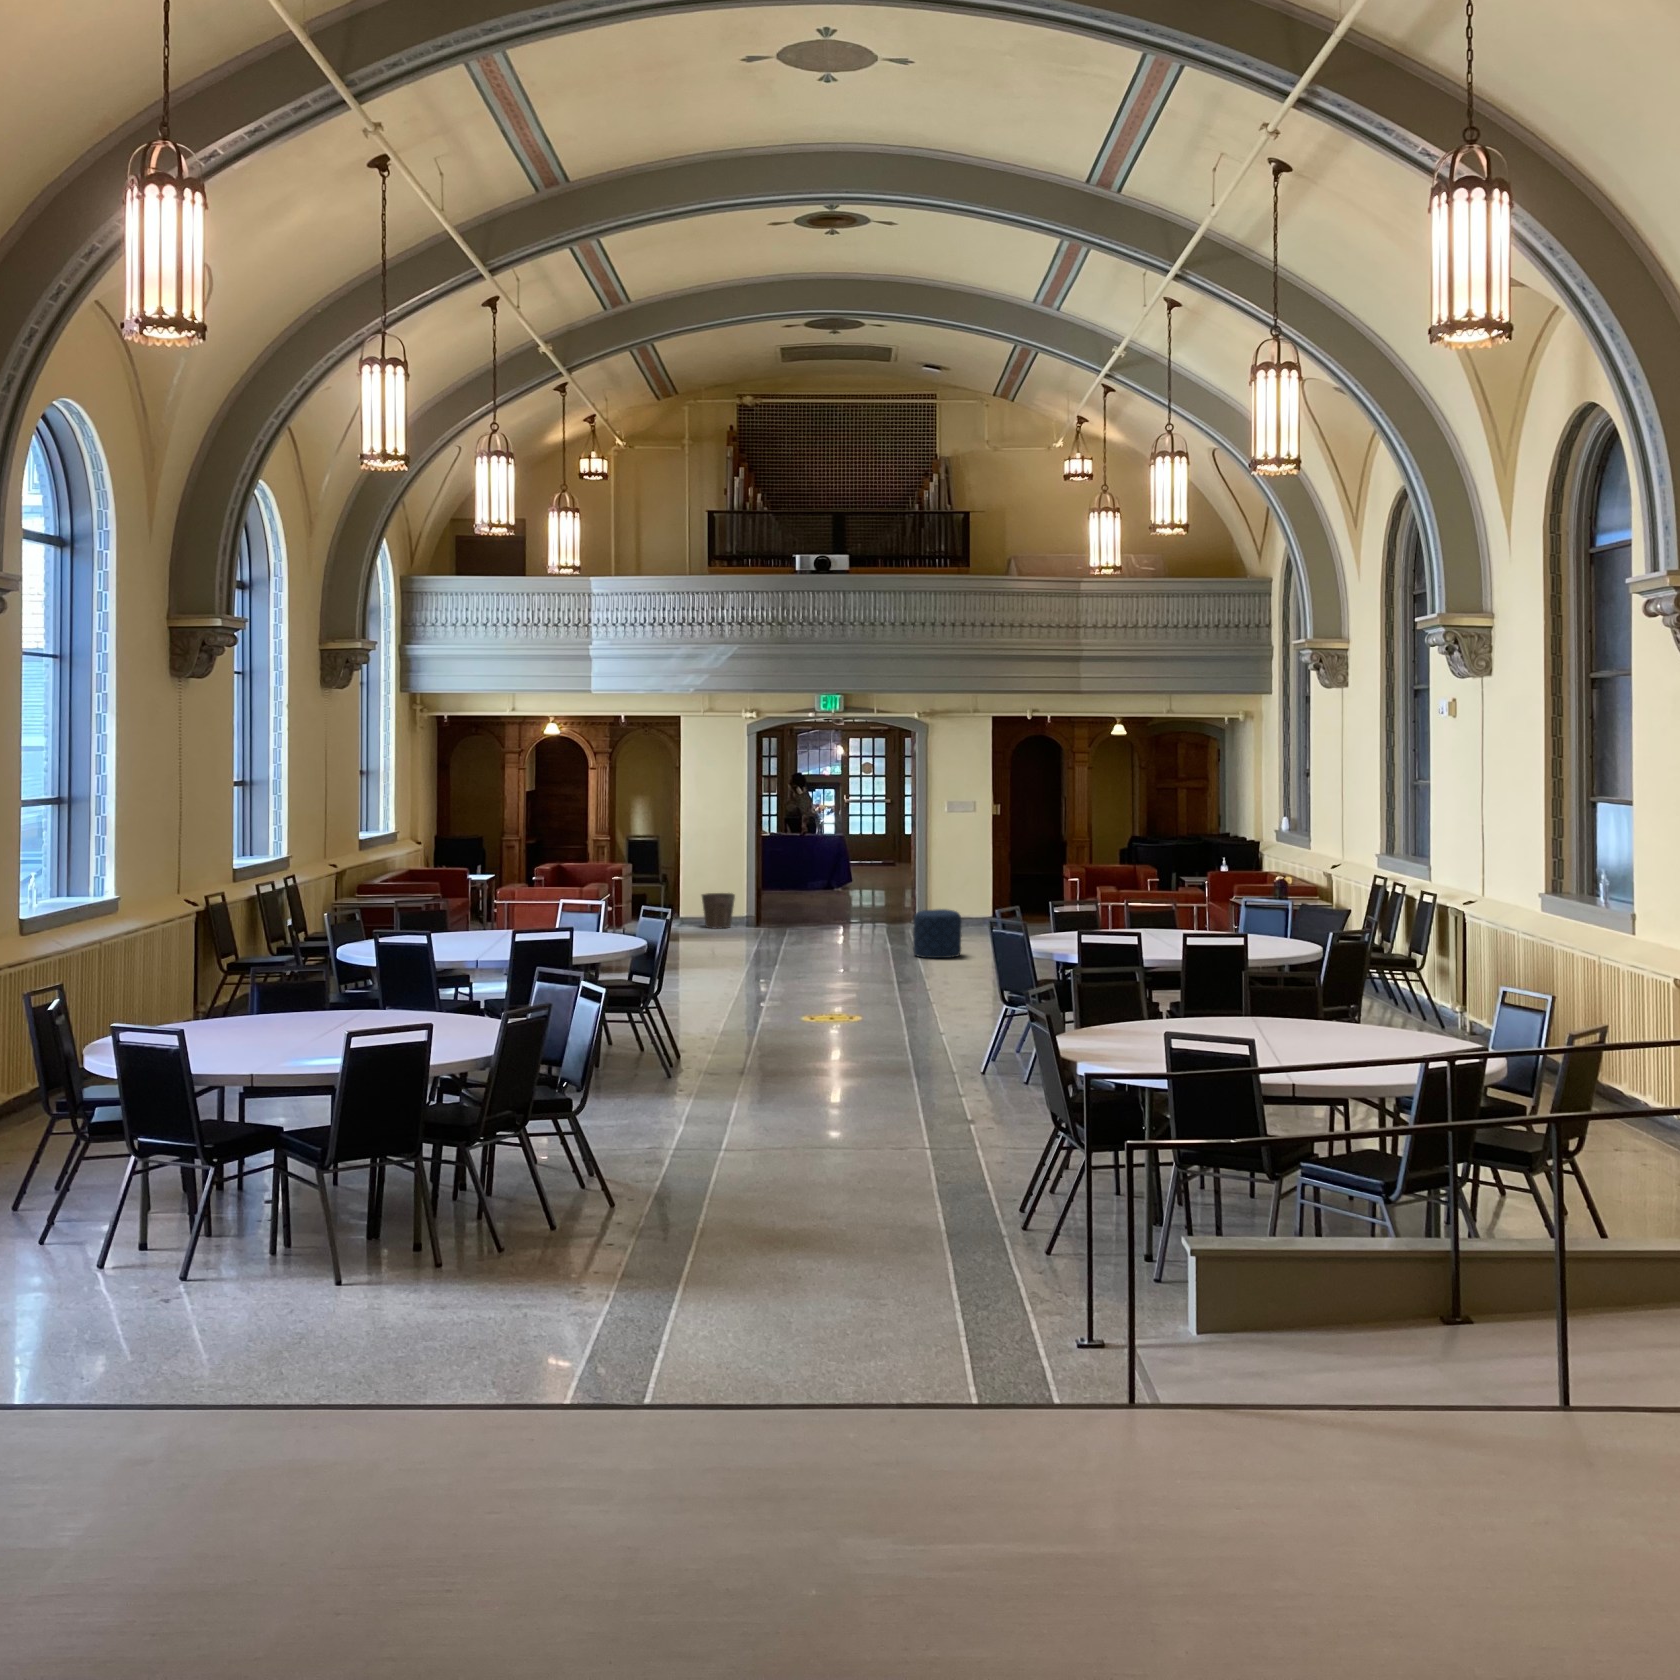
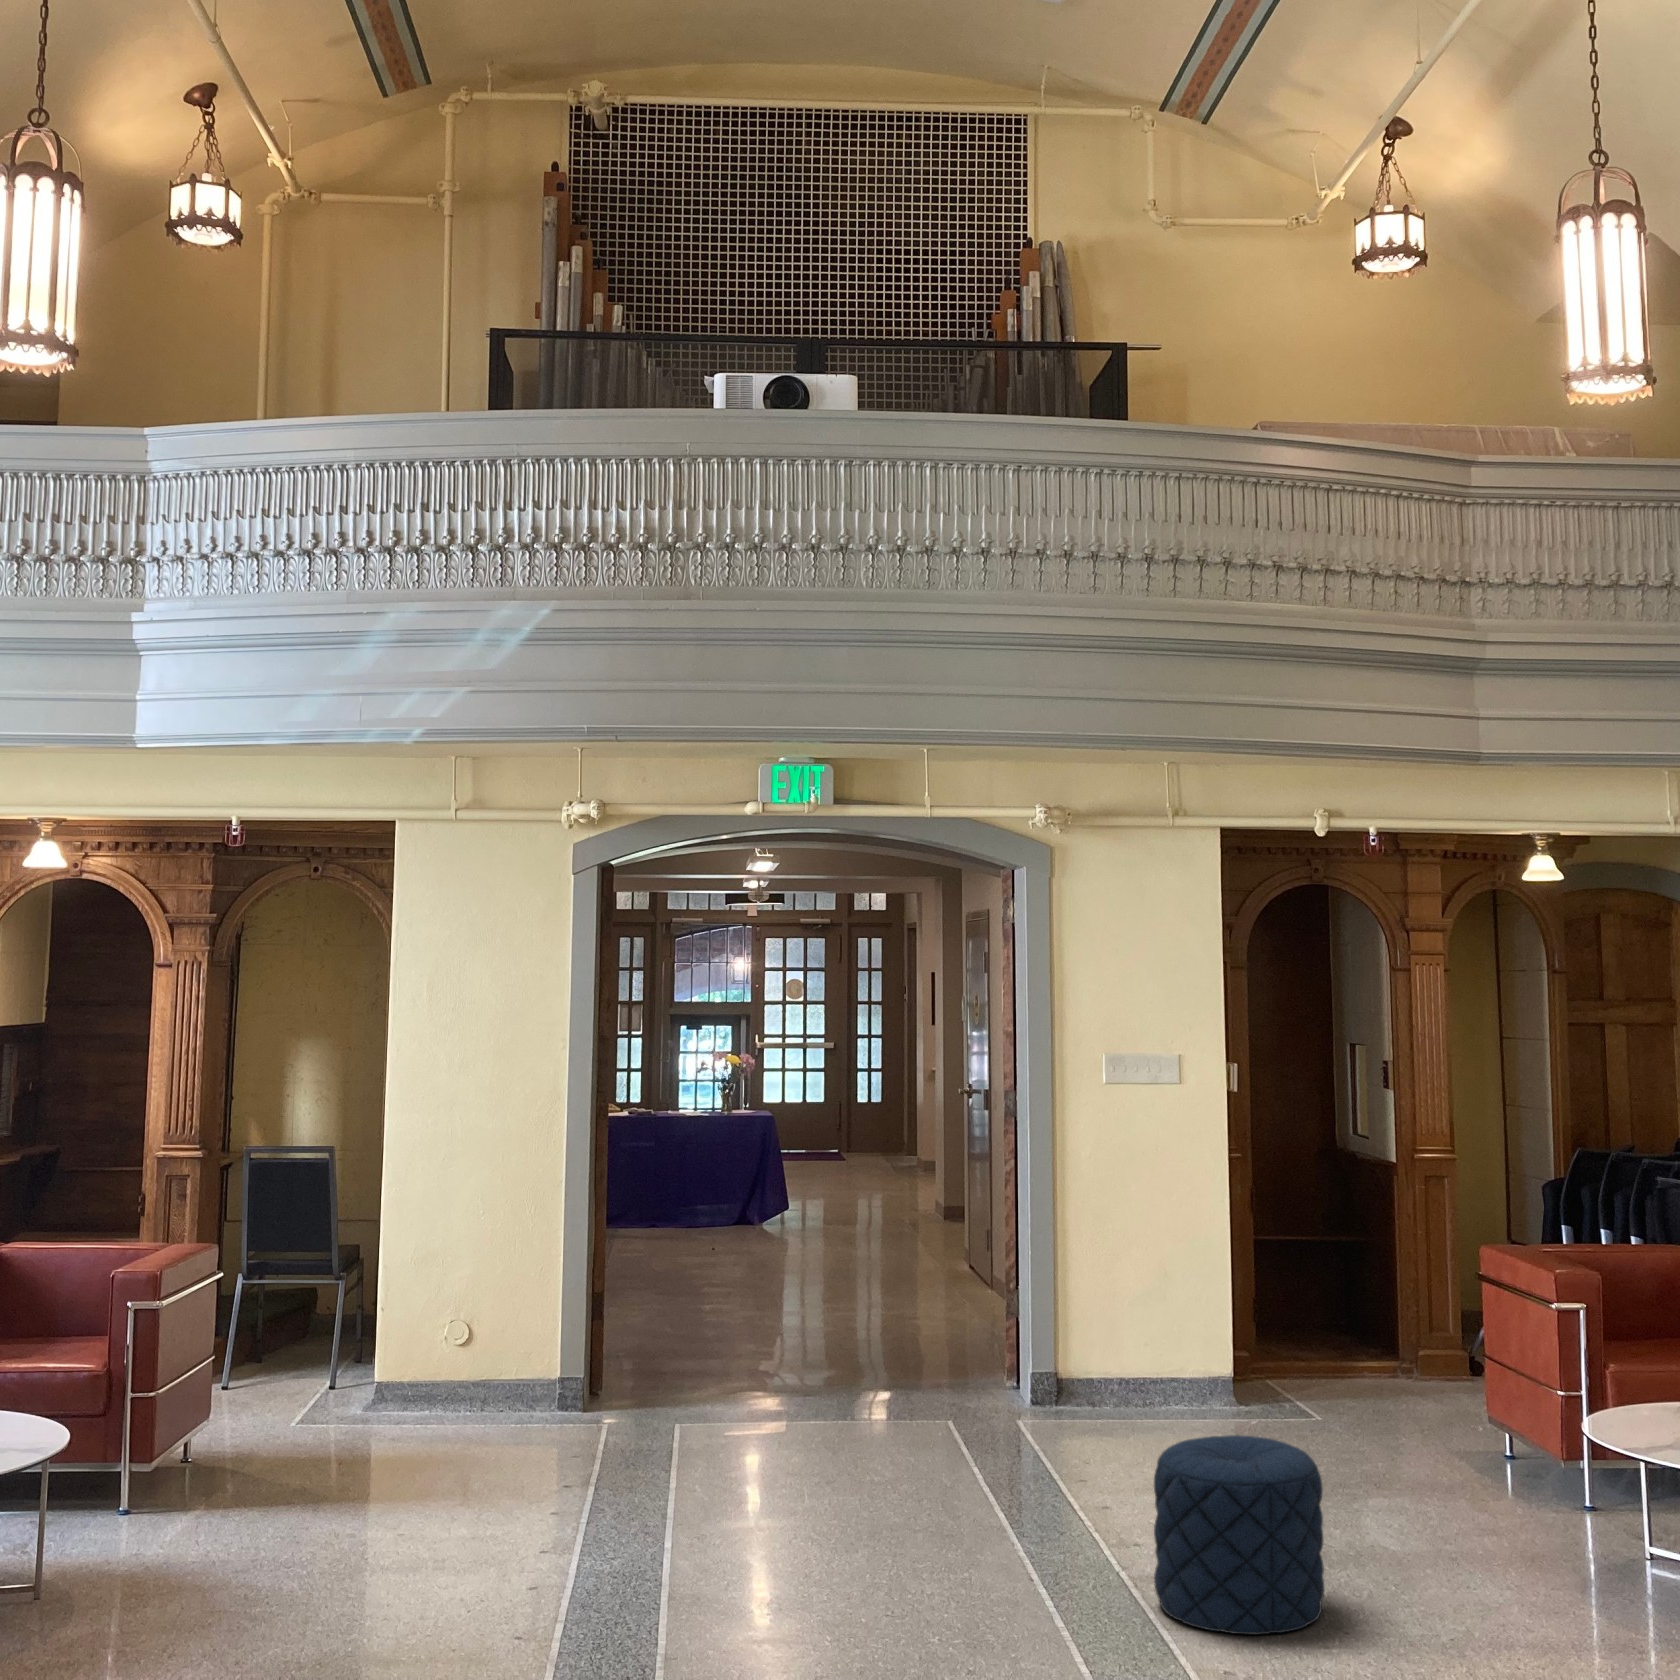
waste bin: present [702,893,735,929] -> none [446,1318,542,1431]

